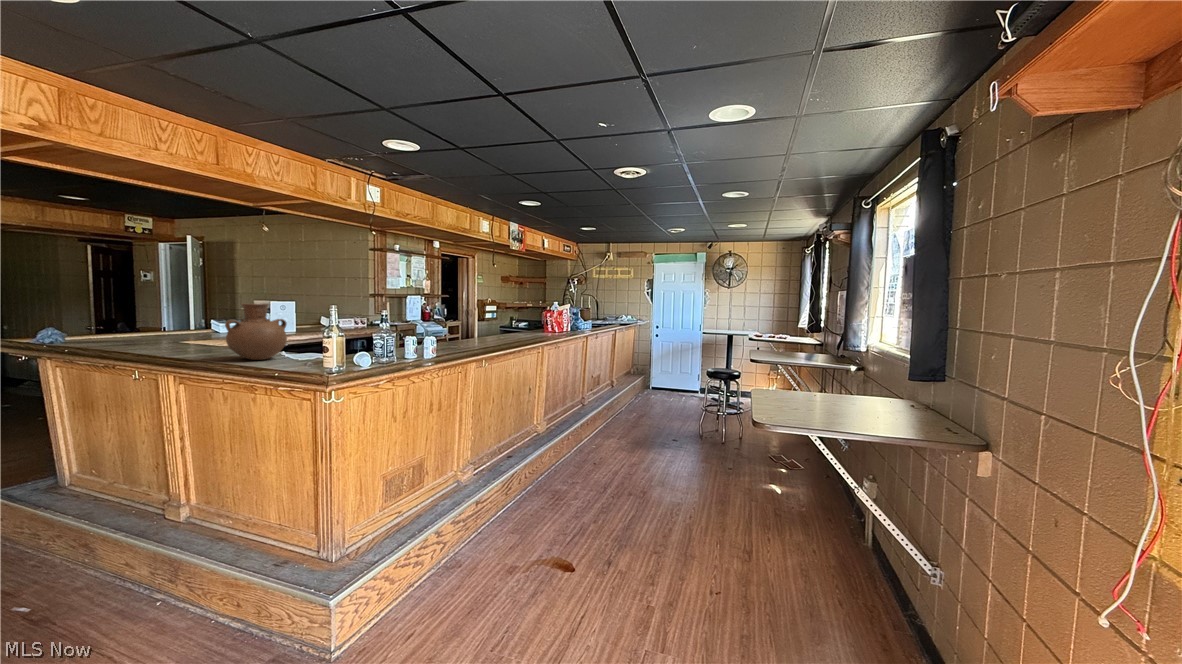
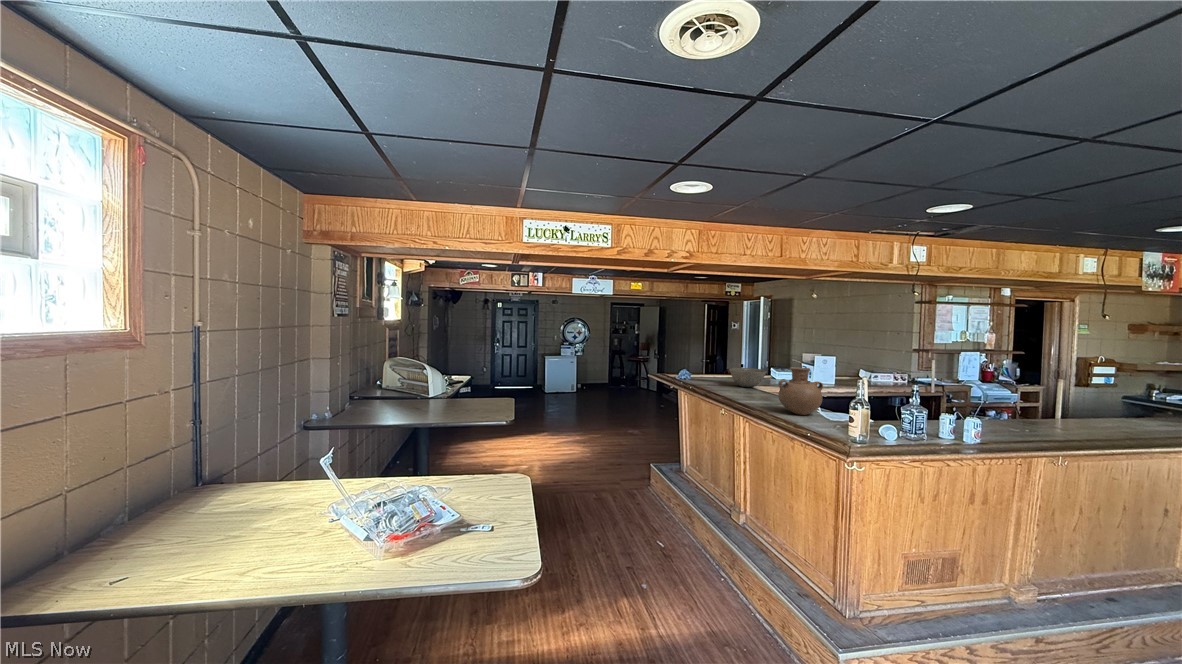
bowl: none [138,318,205,343] -> present [729,368,767,387]

